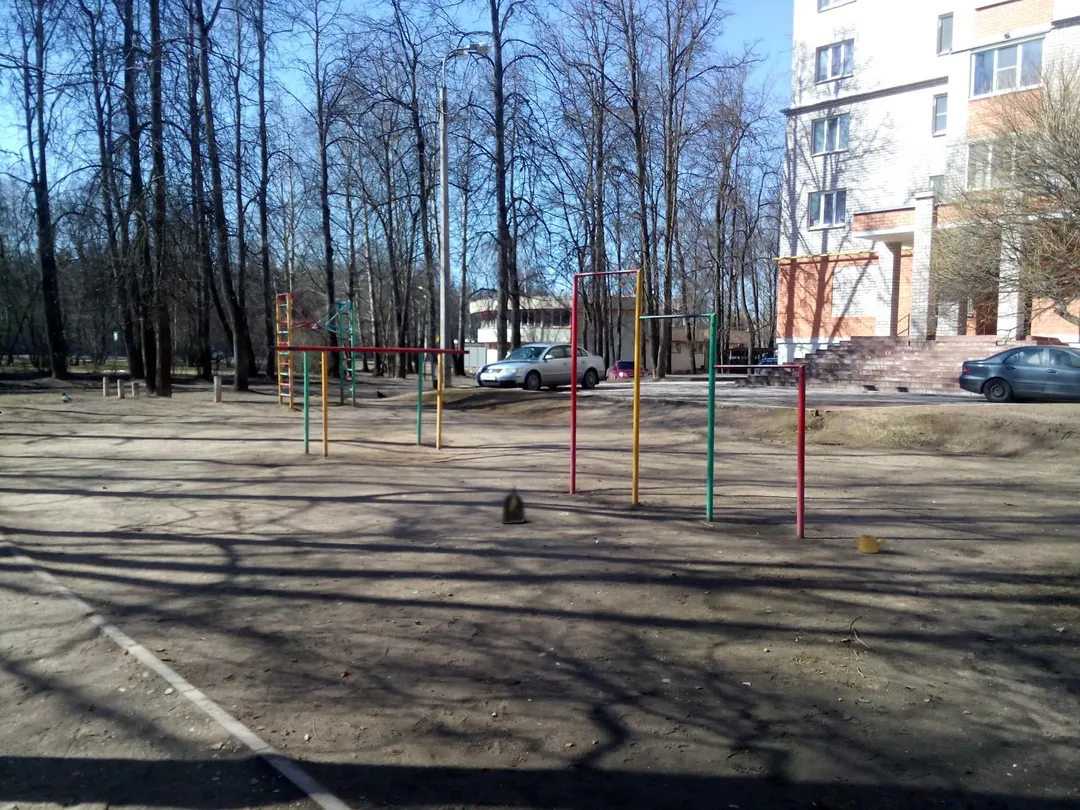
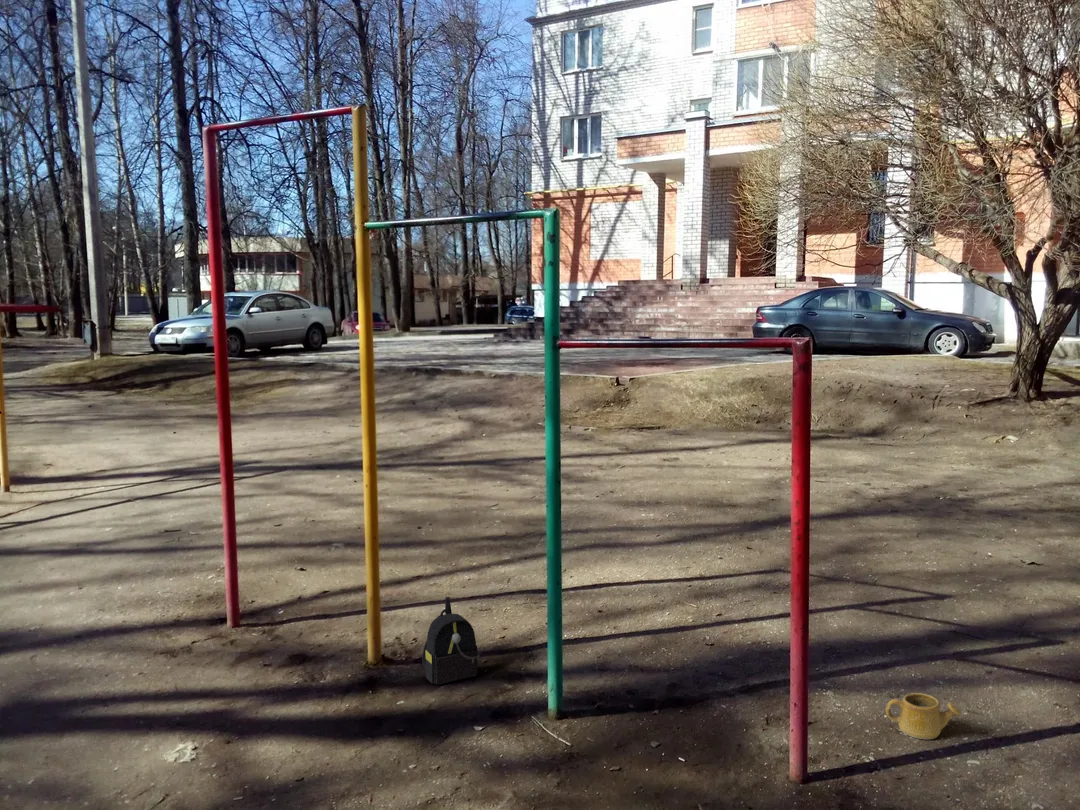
backpack: present [502,488,526,524] -> present [422,597,480,685]

